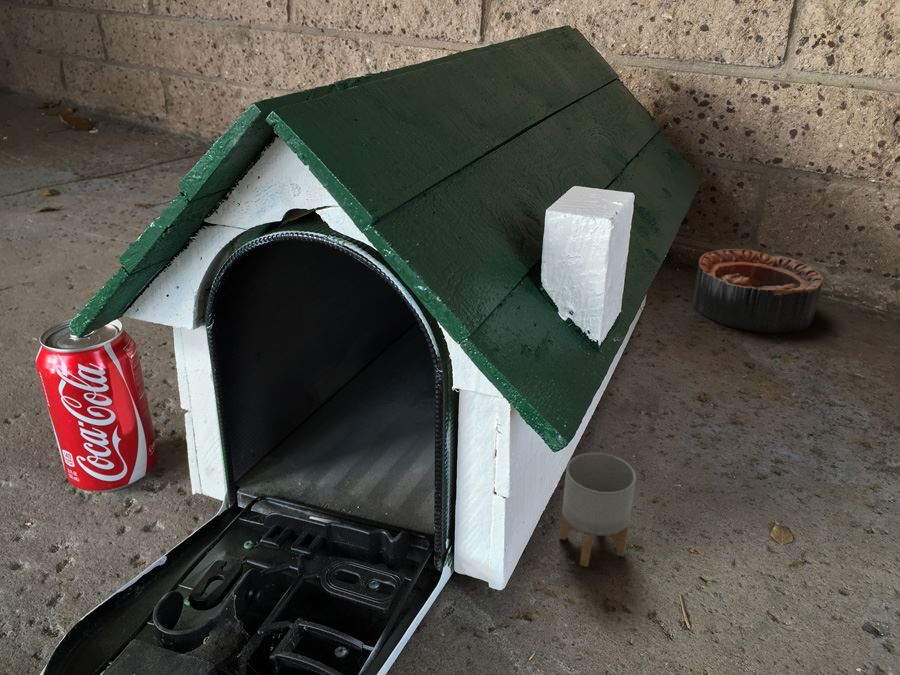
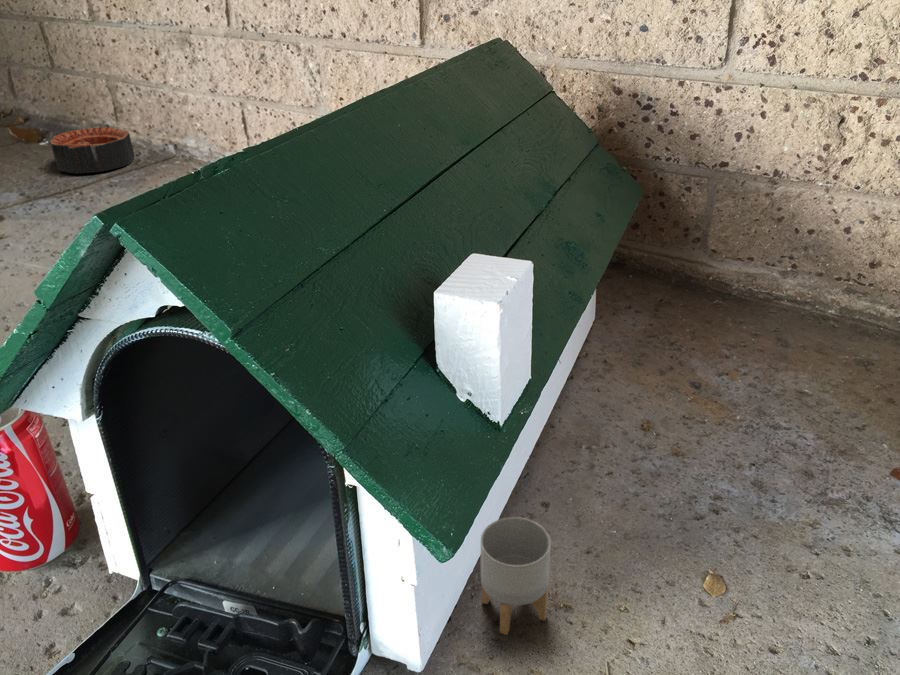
basket: present [692,249,823,333] -> present [50,127,134,173]

